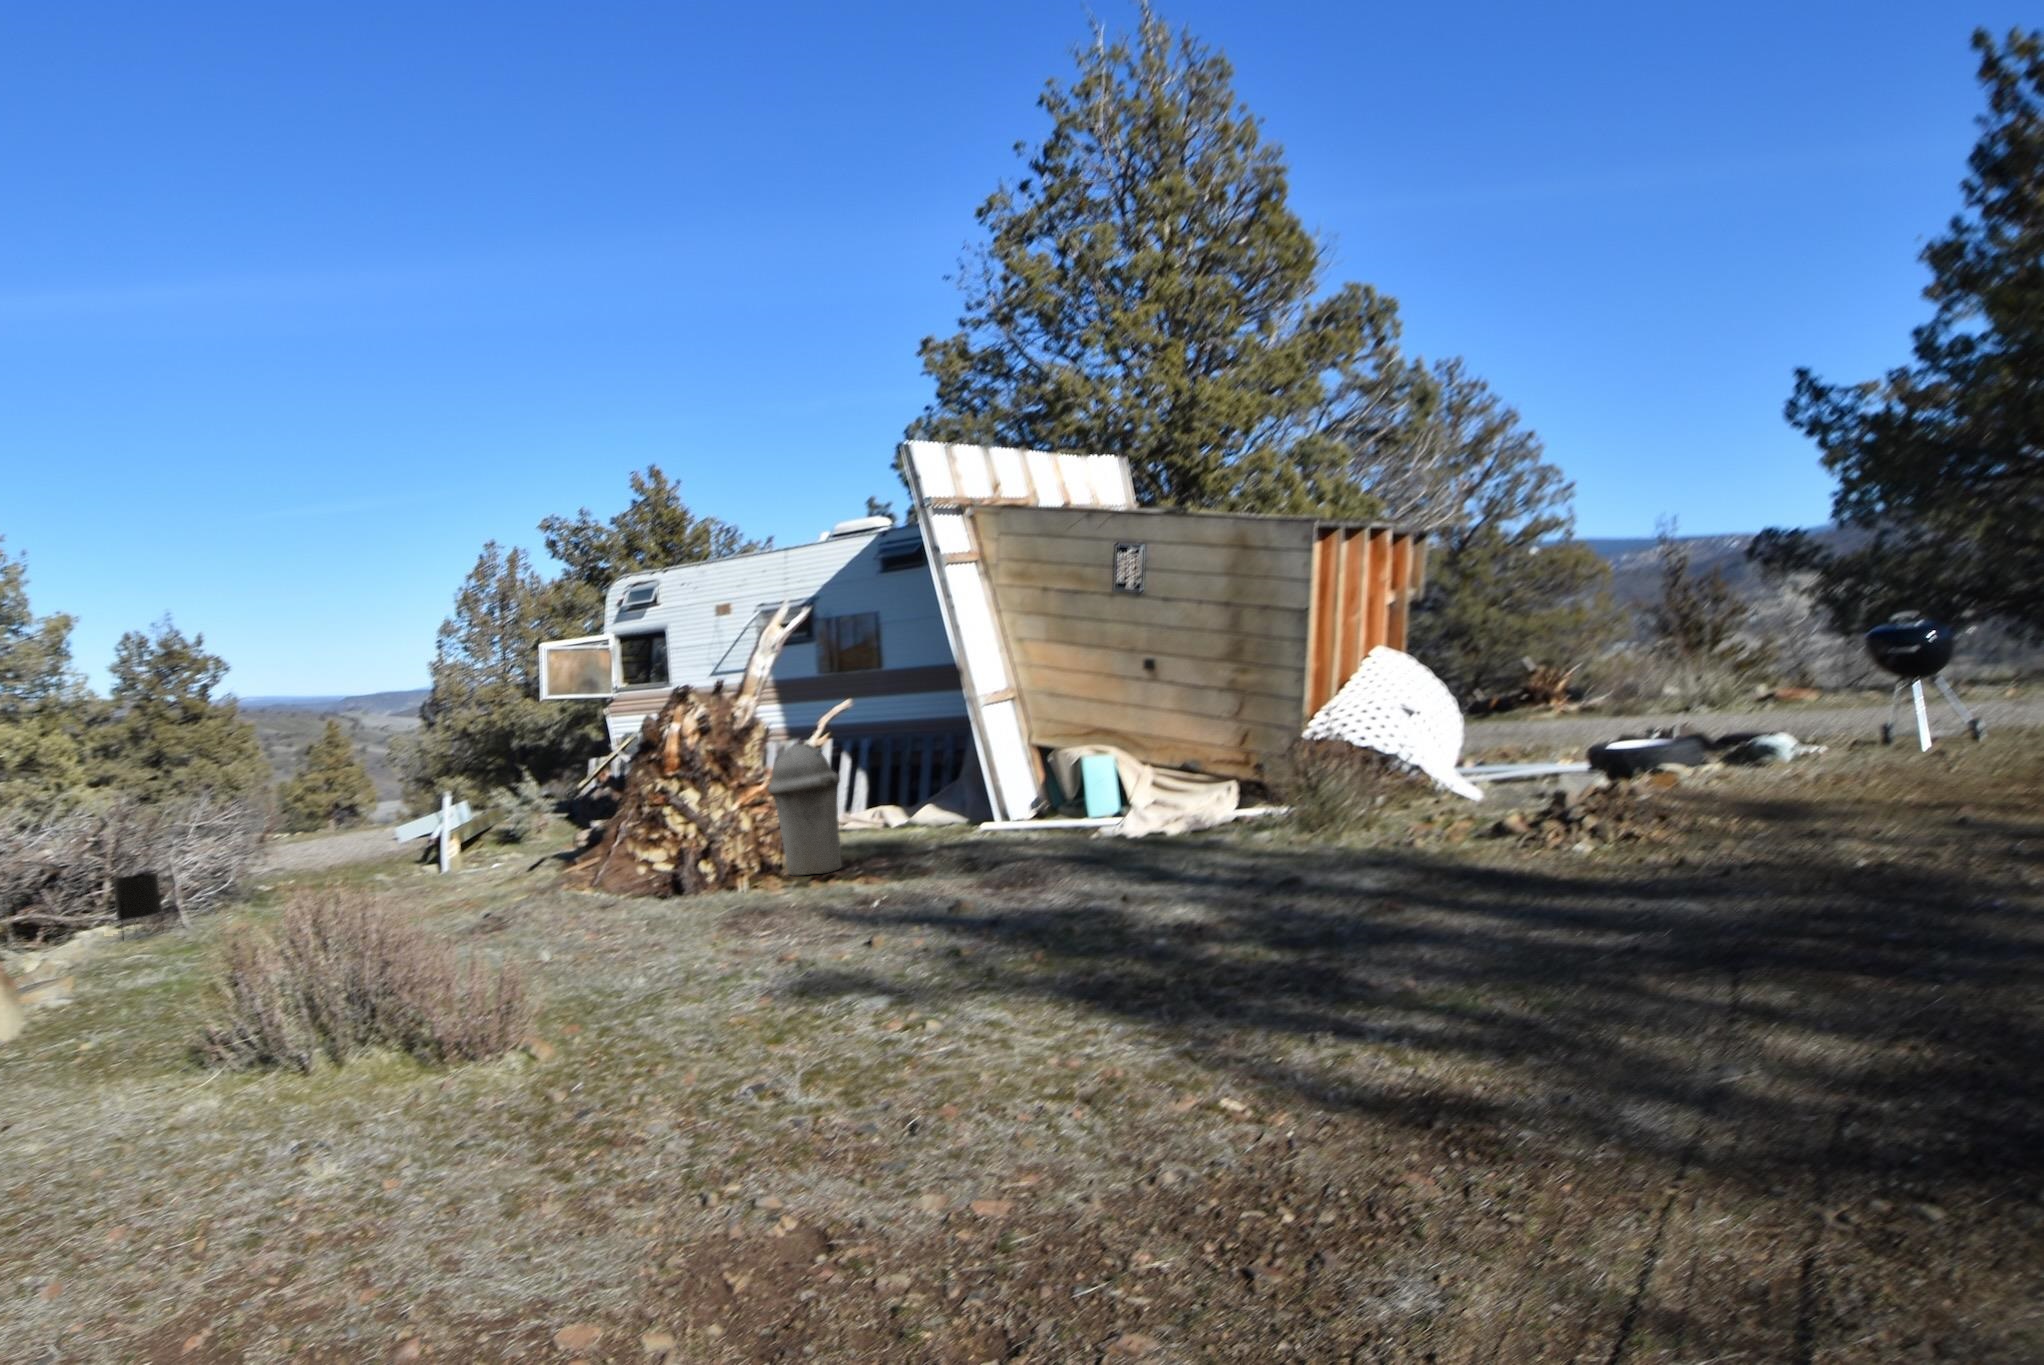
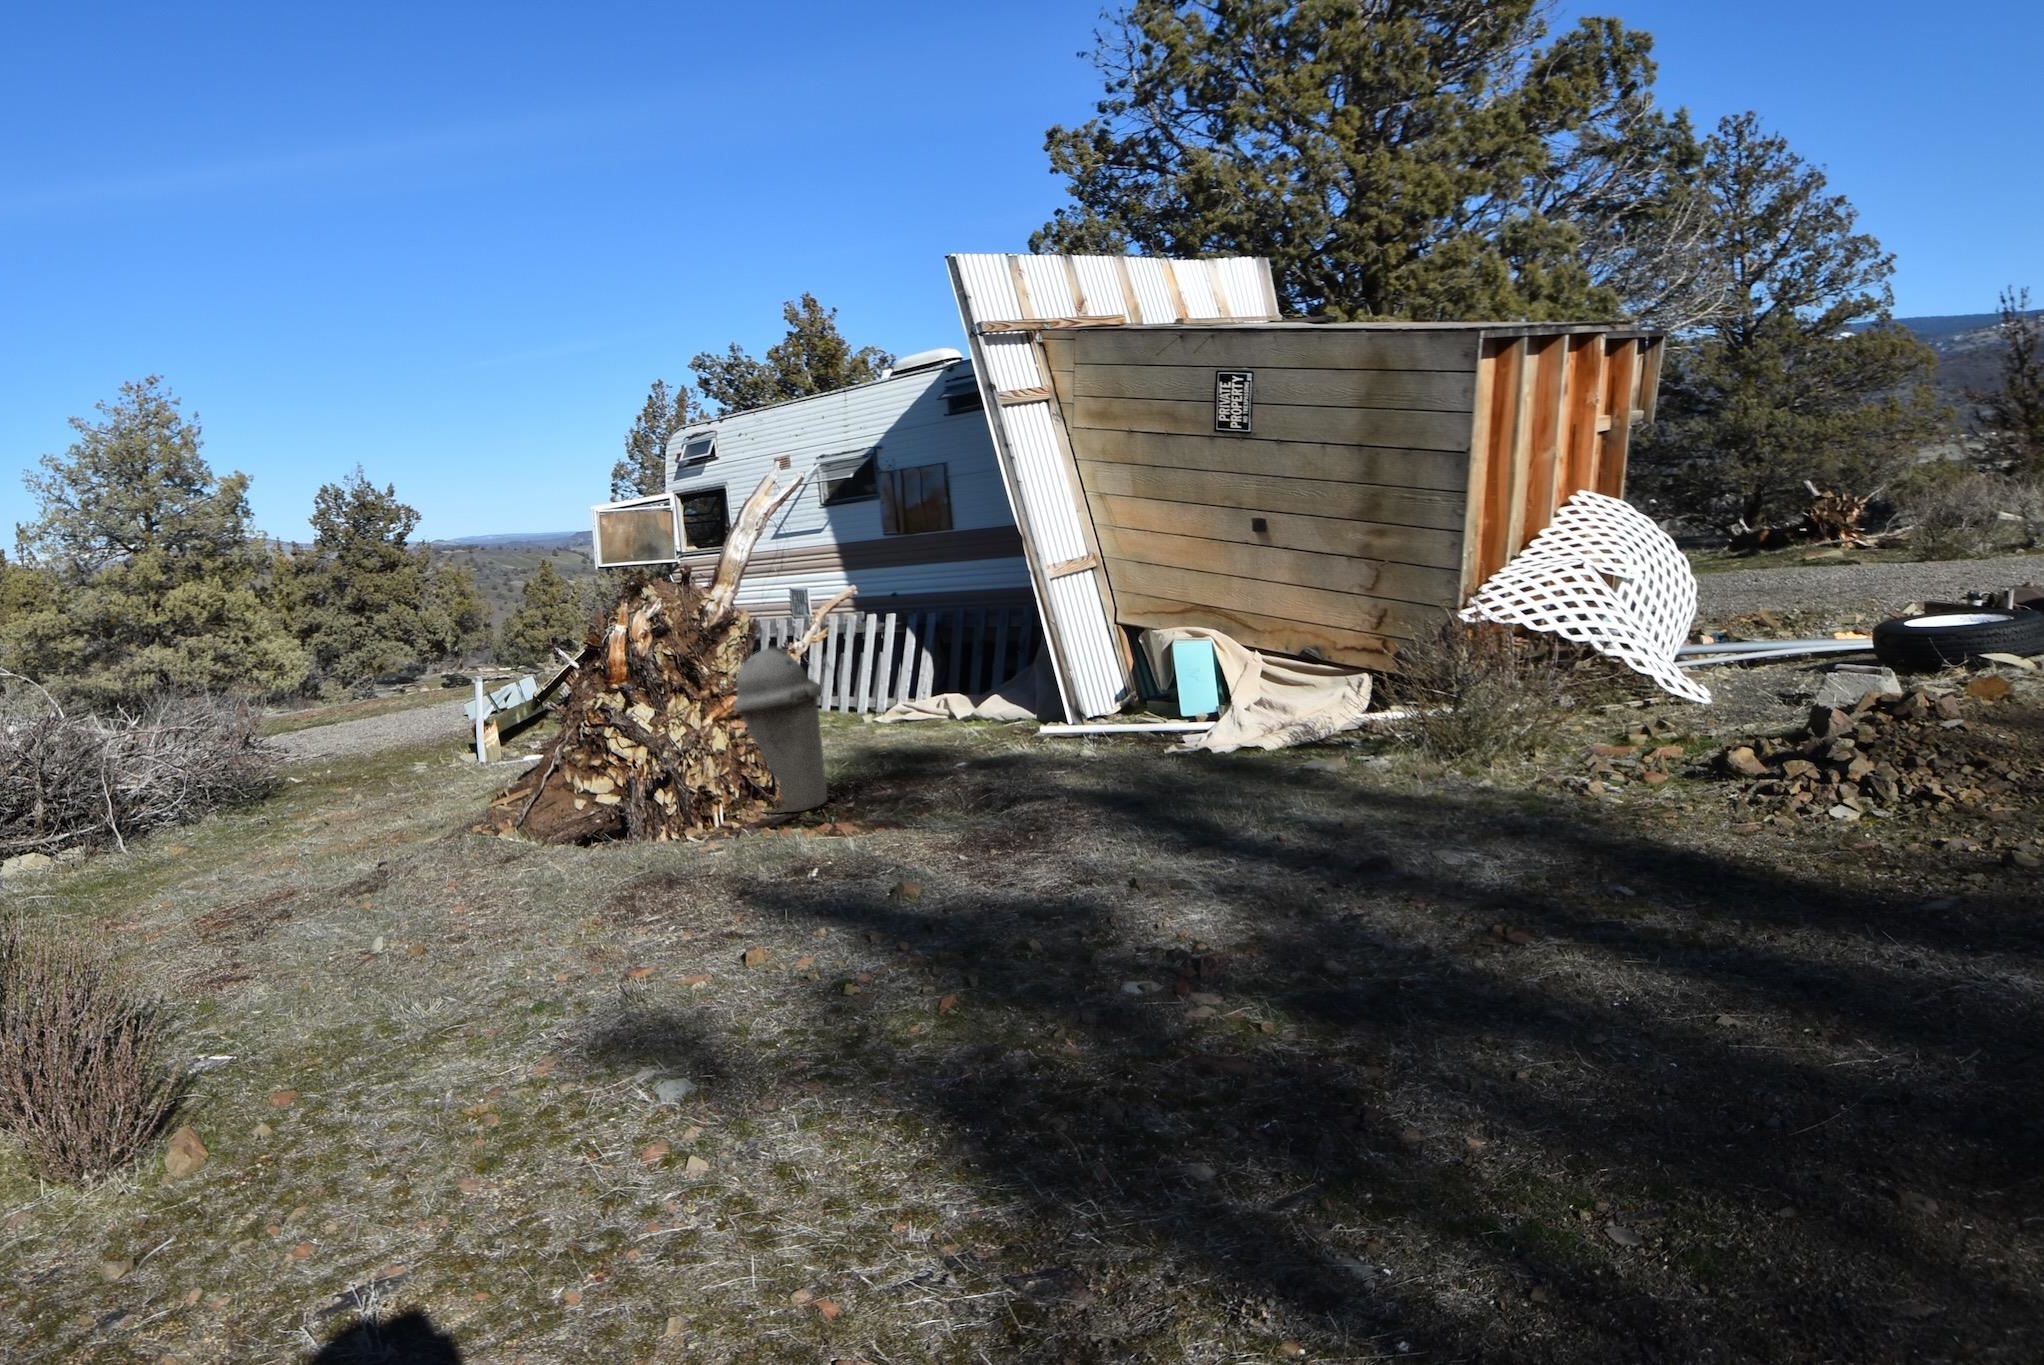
planter: present [114,873,162,923] -> none [33,795,93,873]

